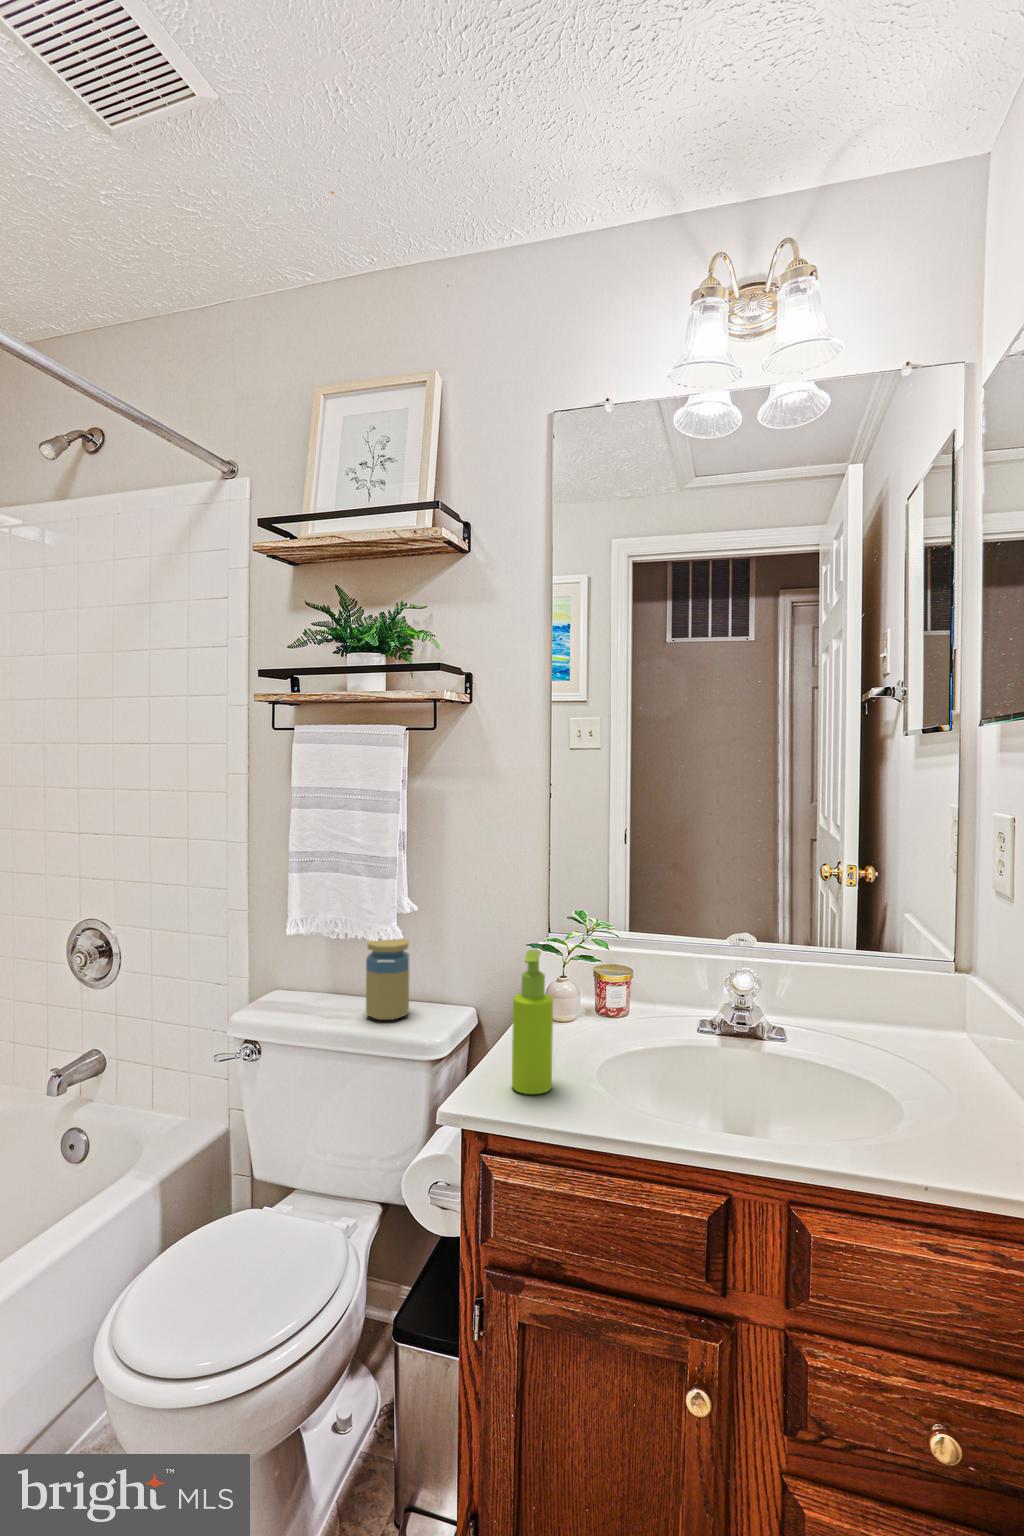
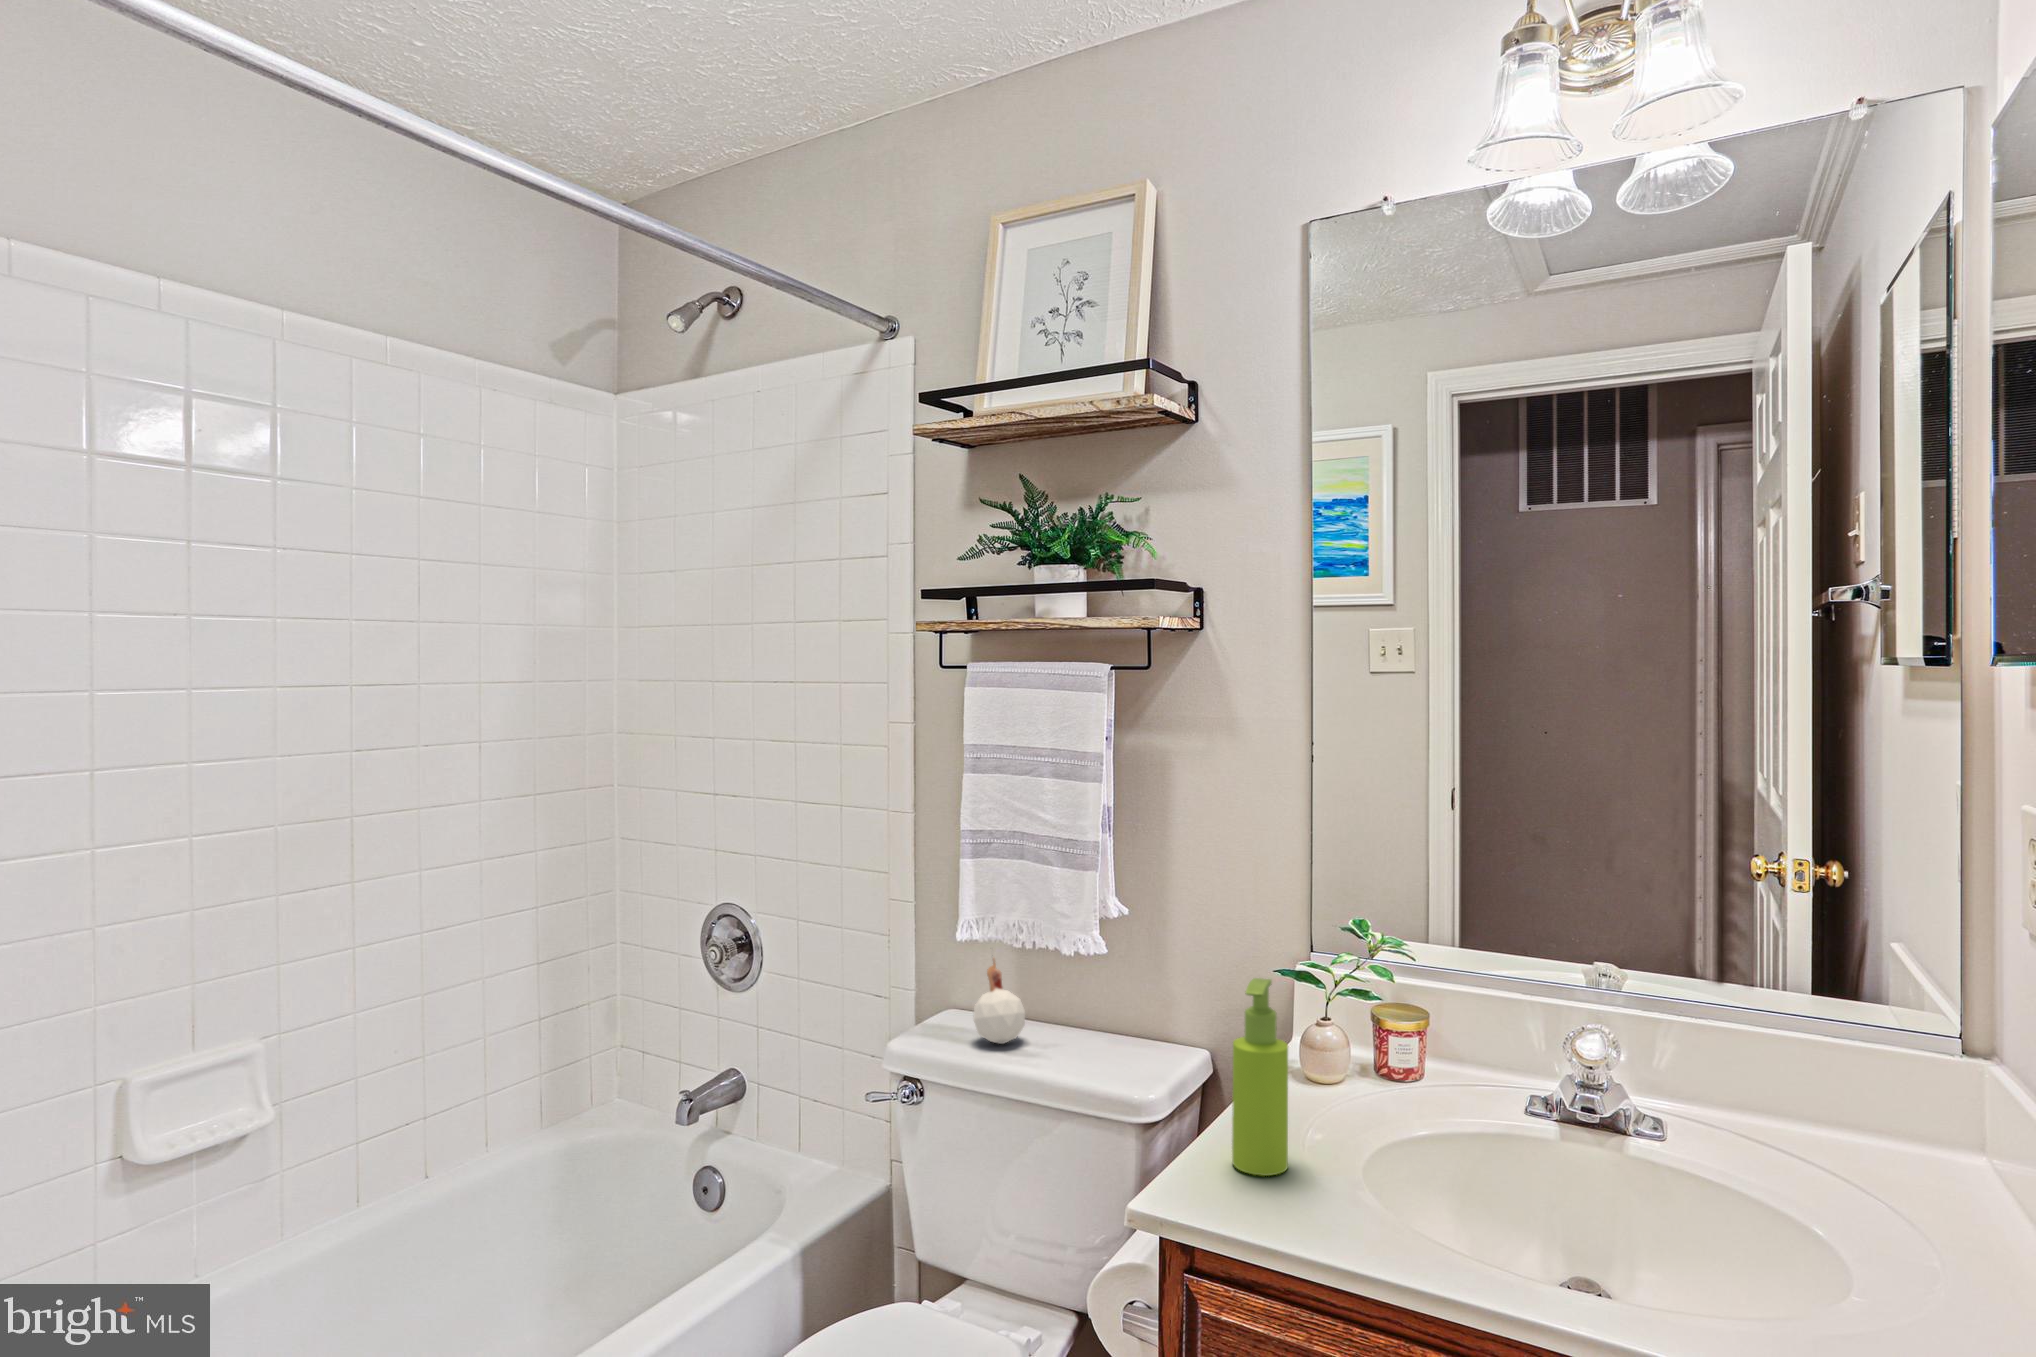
candle: none [299,939,339,1011] -> present [974,955,1025,1044]
jar: present [366,939,410,1020] -> none [1059,950,1118,1063]

